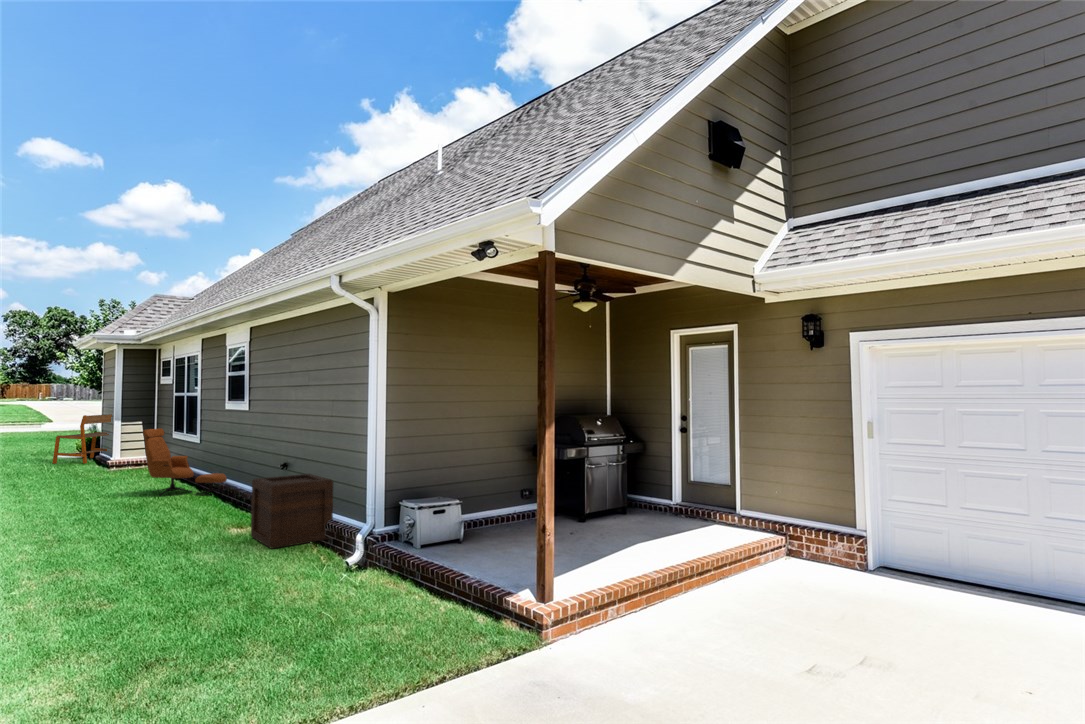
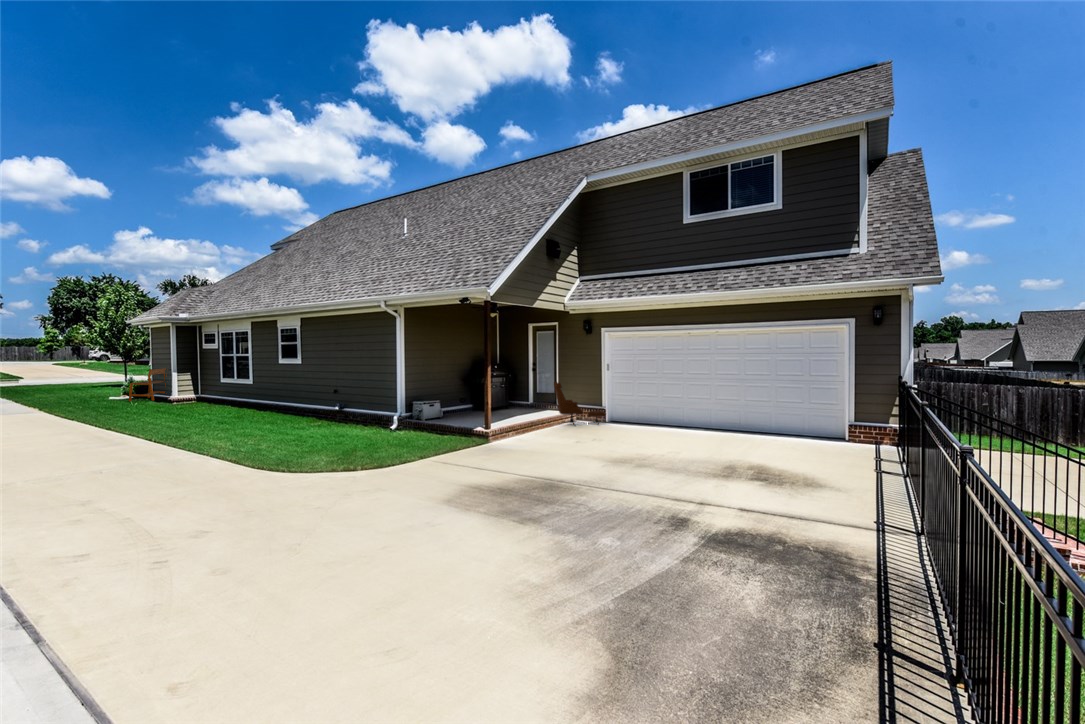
lounge chair: present [143,429,227,496] -> present [554,382,606,426]
wooden crate: present [251,474,333,549] -> none [332,394,375,427]

